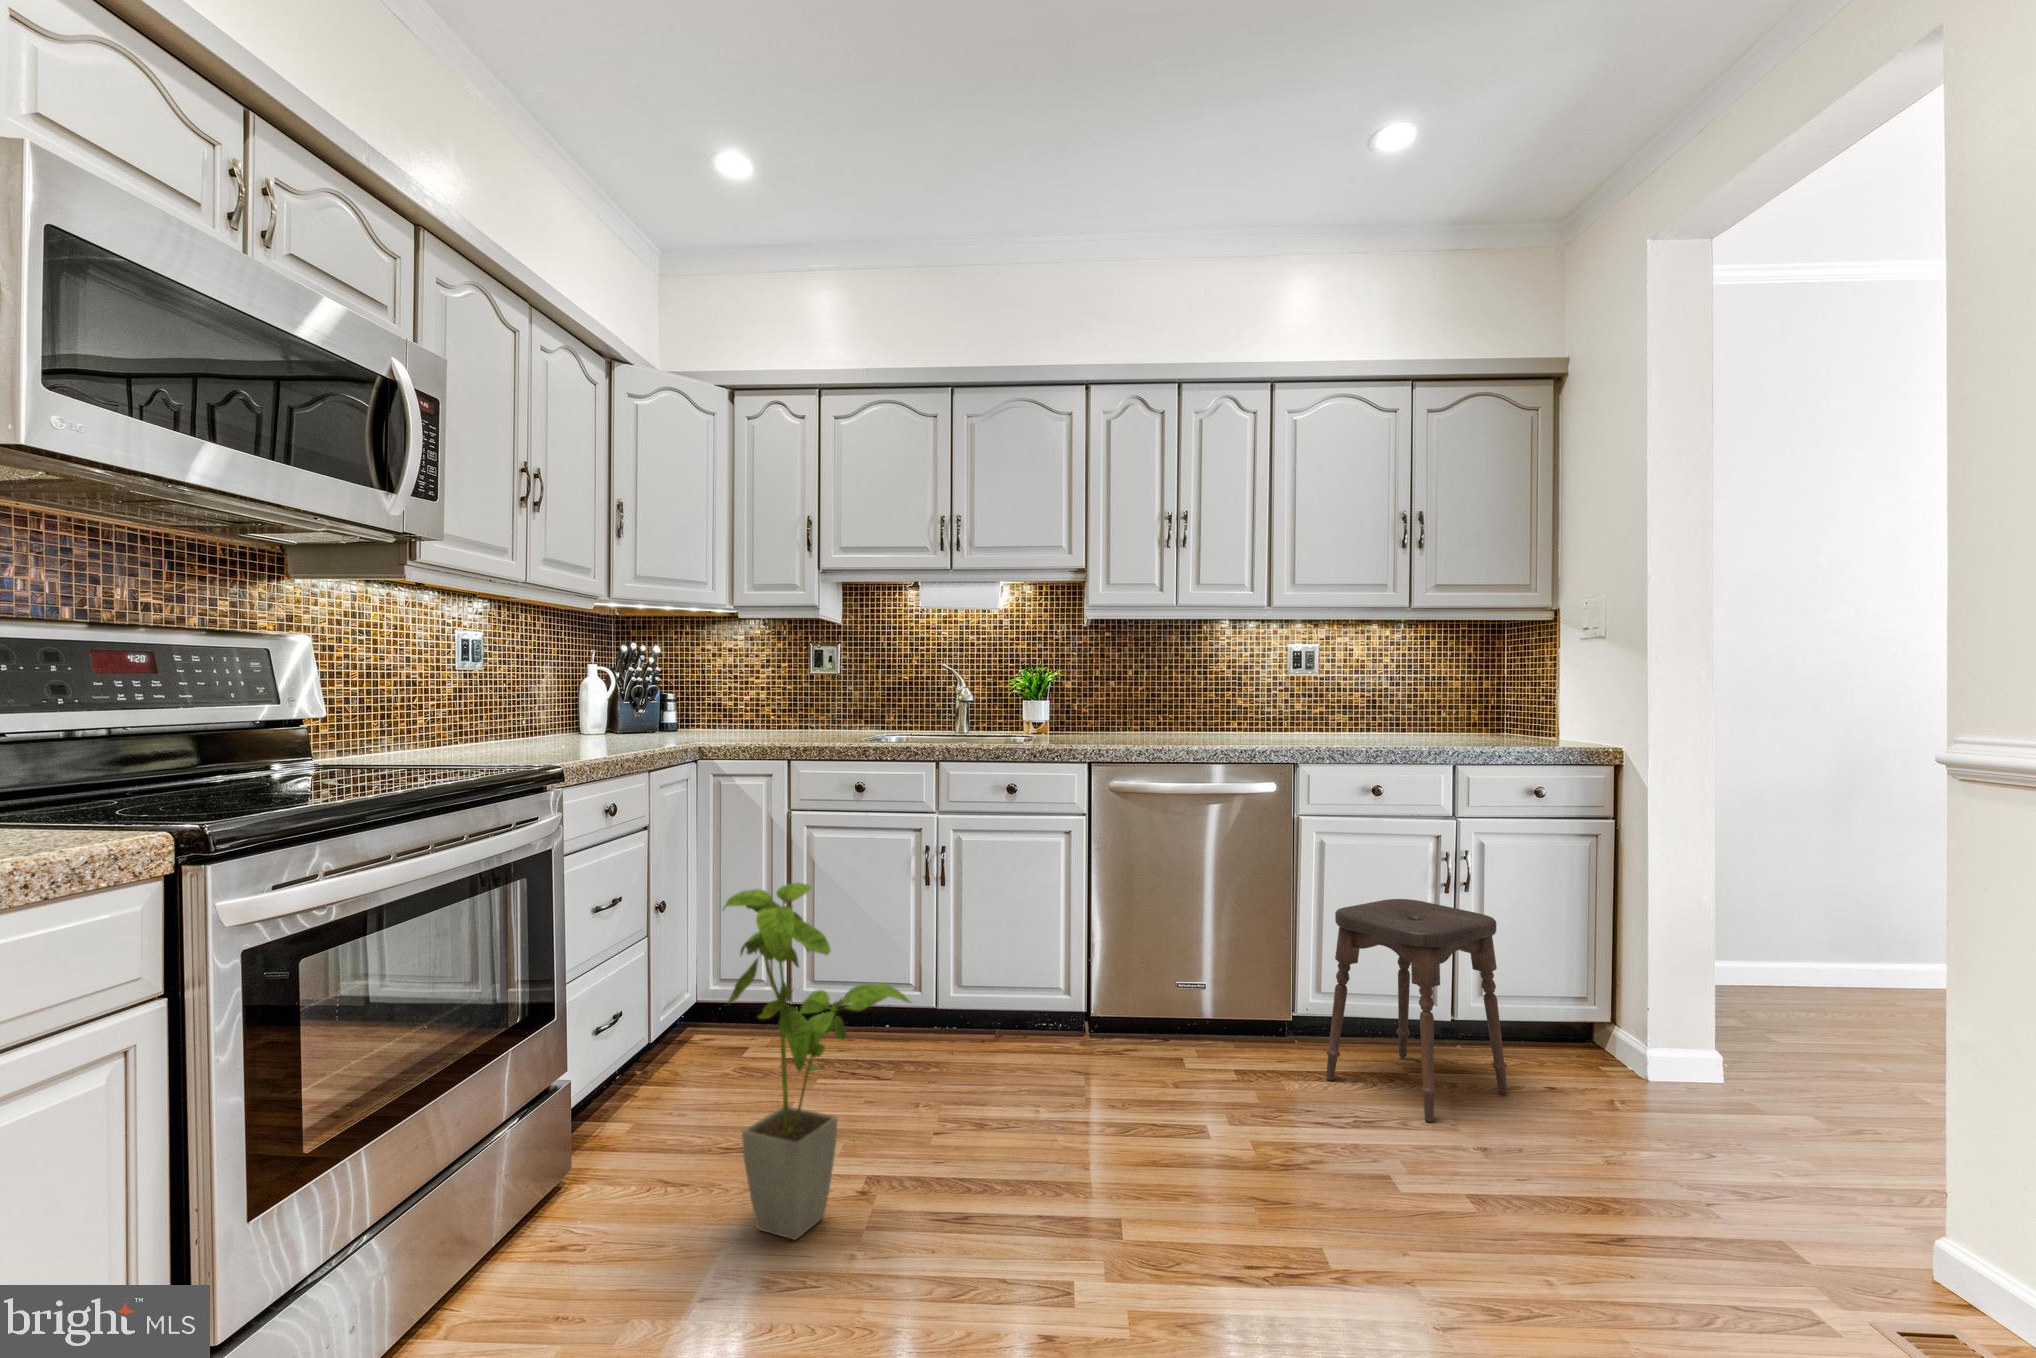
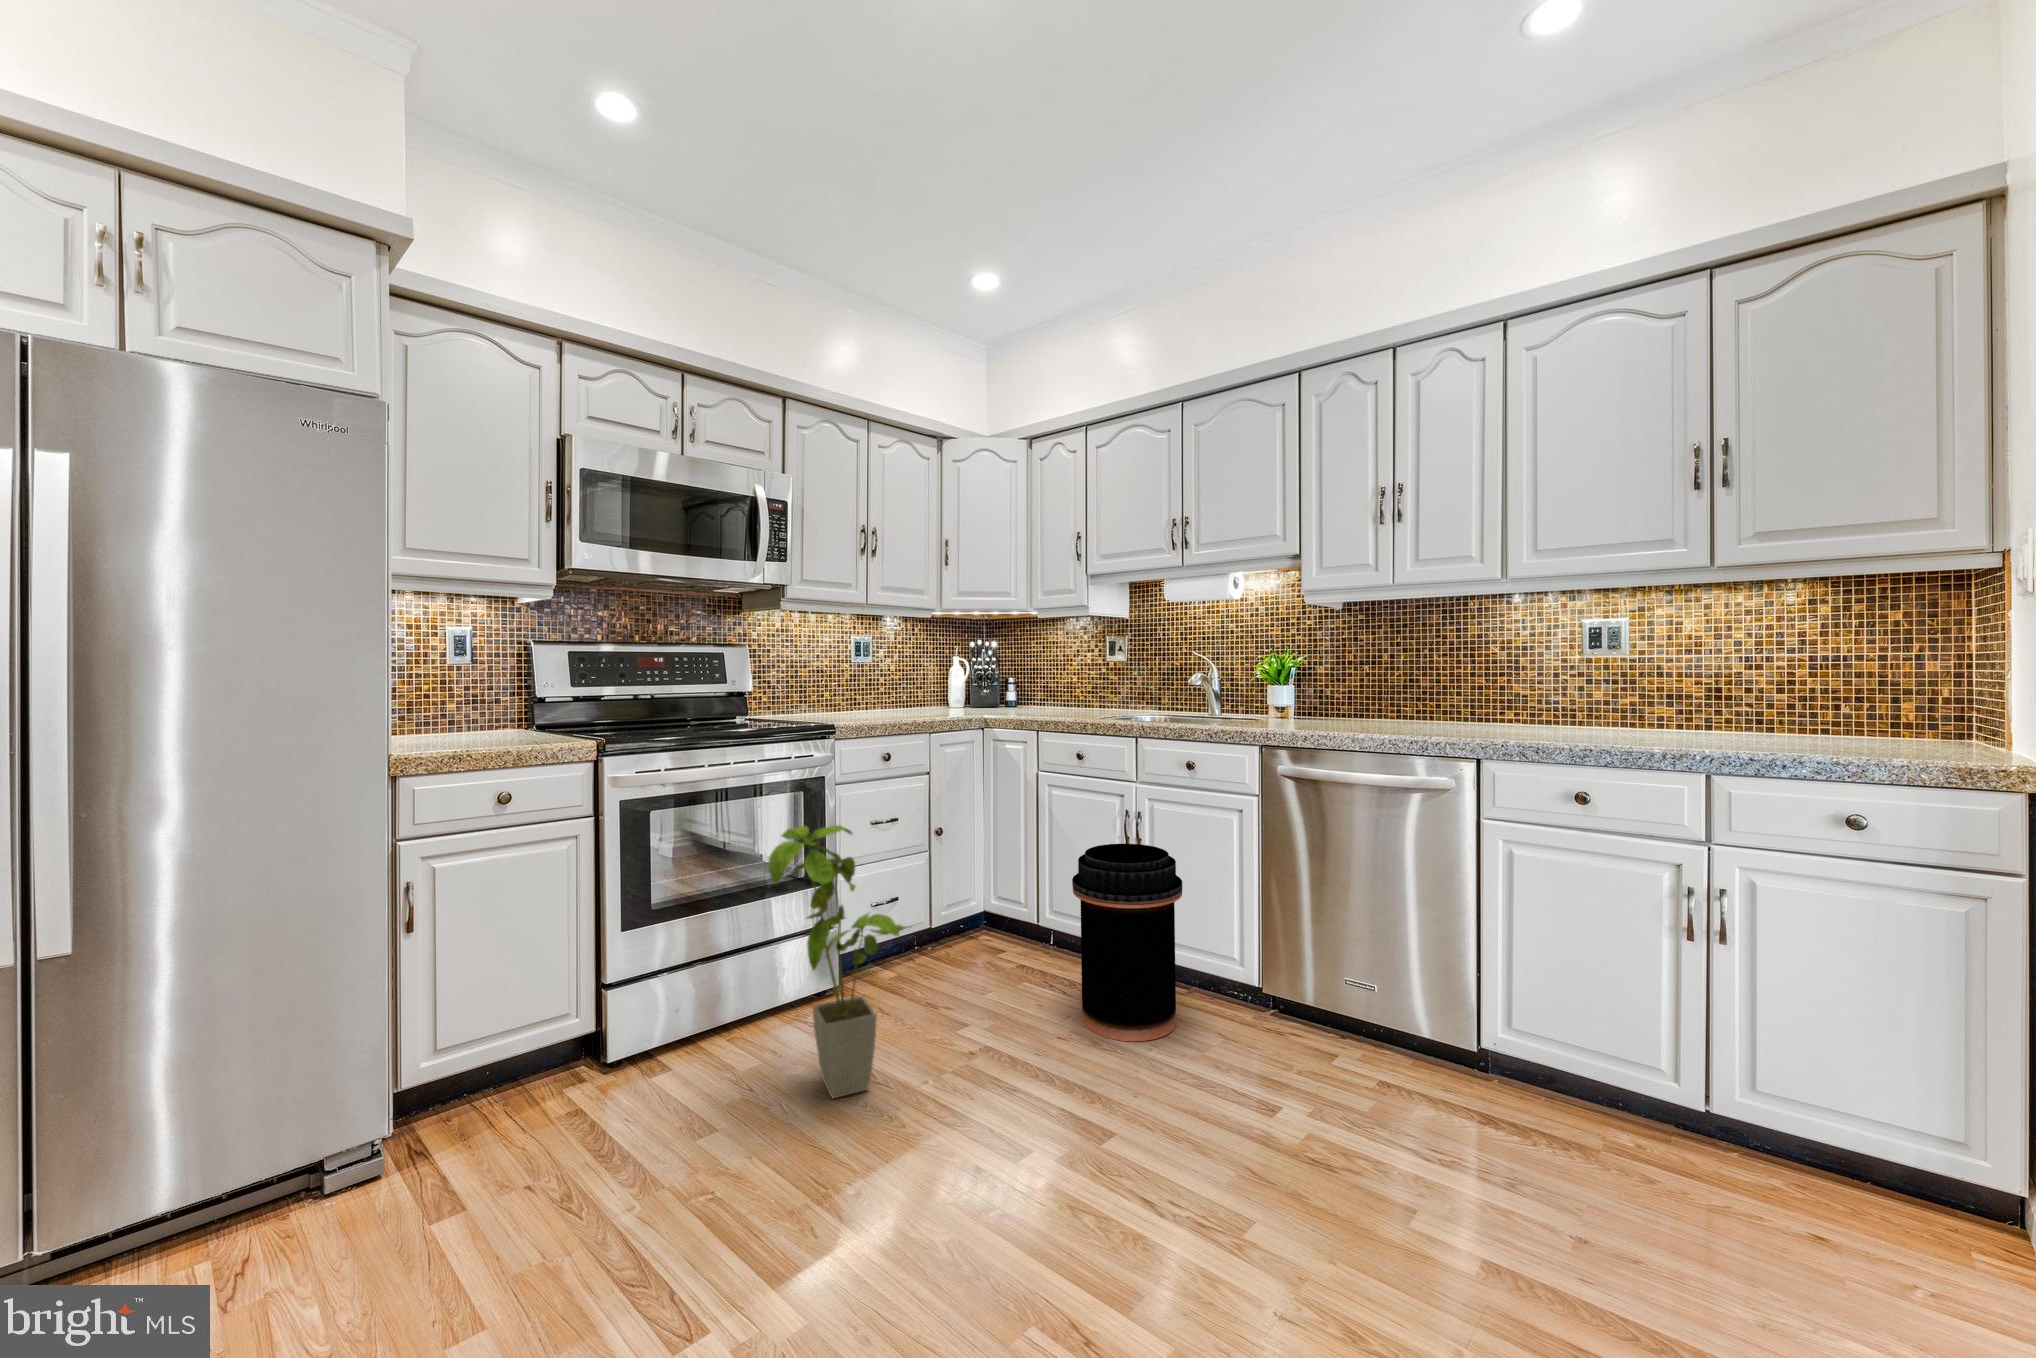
trash can: none [924,877,1045,1093] -> present [1072,844,1182,1041]
stool: present [1326,899,1507,1122] -> none [1472,941,1741,1257]

